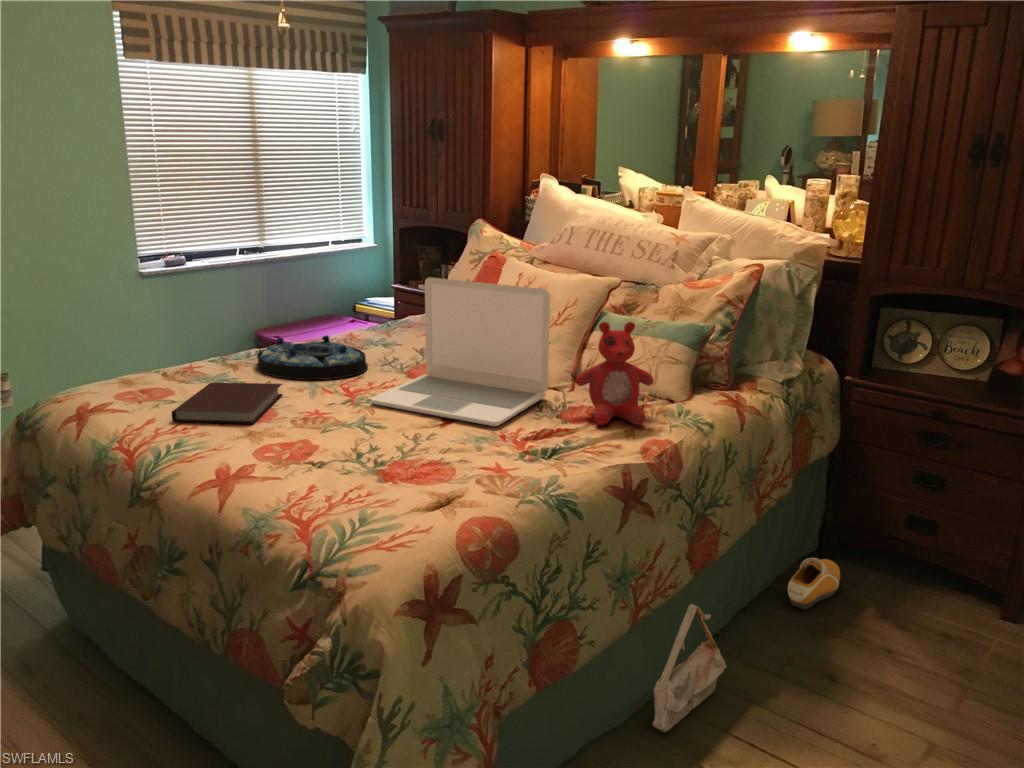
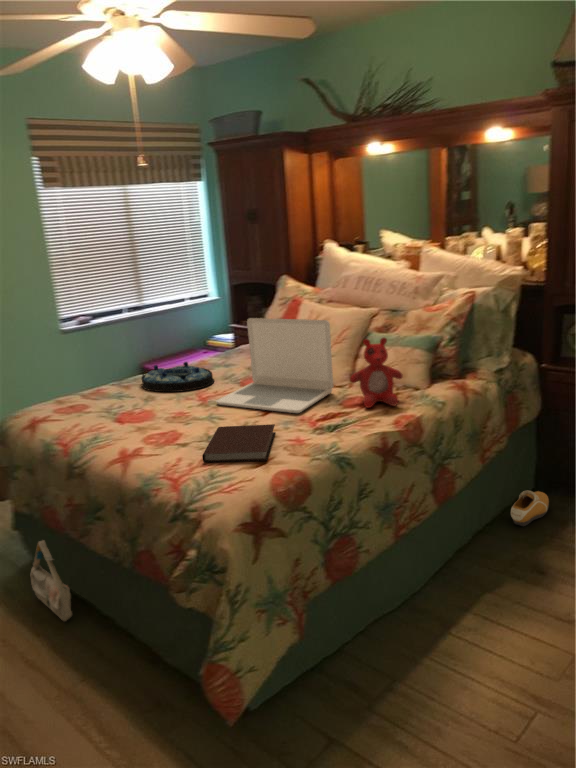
notebook: present [172,382,283,424] -> present [202,424,275,463]
bag: present [653,604,727,732] -> present [31,541,72,621]

